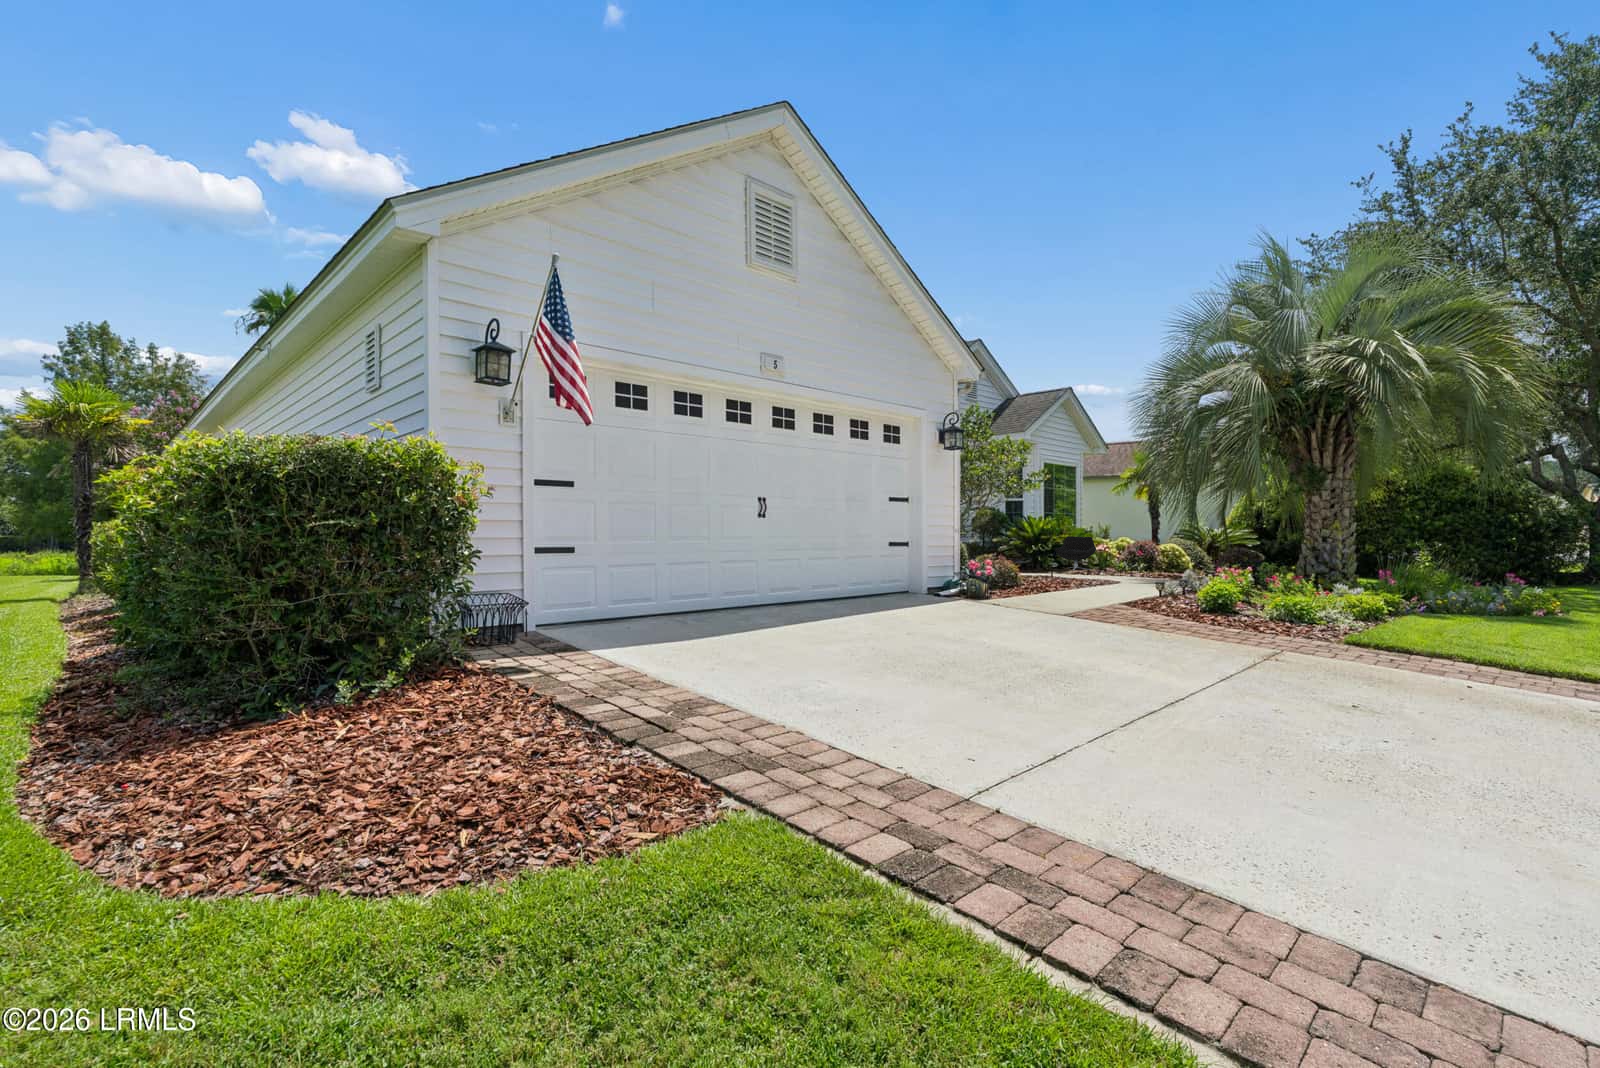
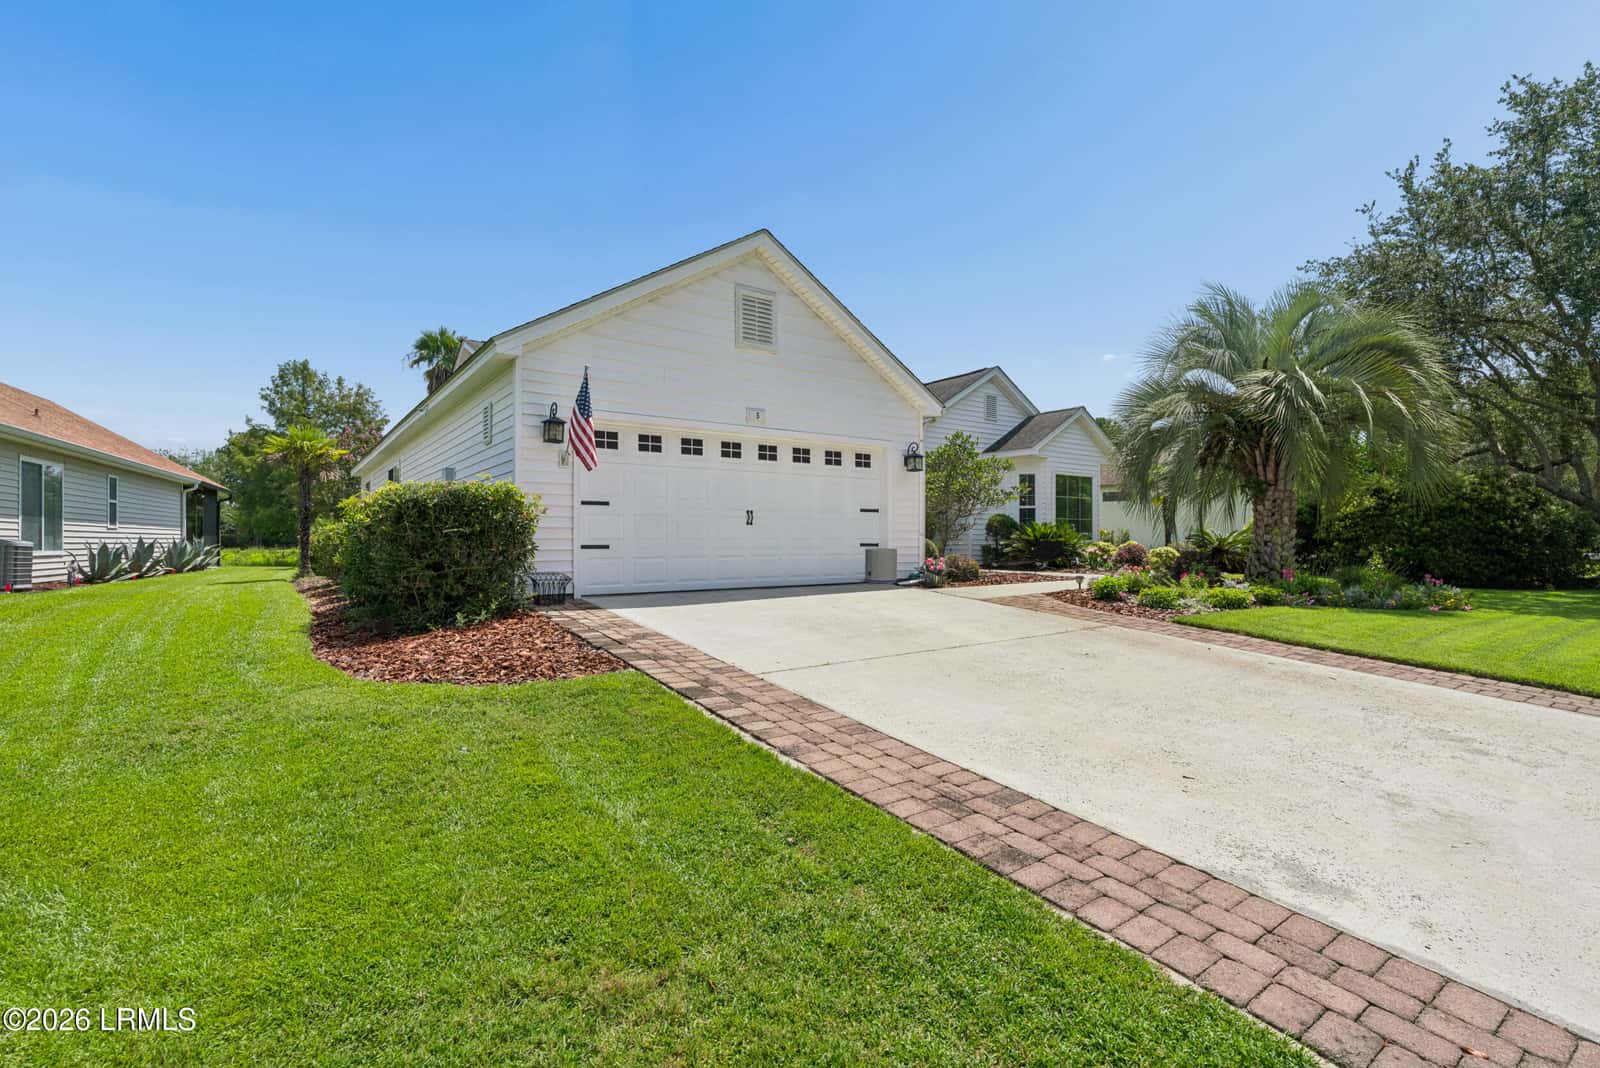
trash can: none [897,548,940,594] -> present [864,548,897,583]
potted plant: none [137,661,229,725] -> present [369,603,399,634]

